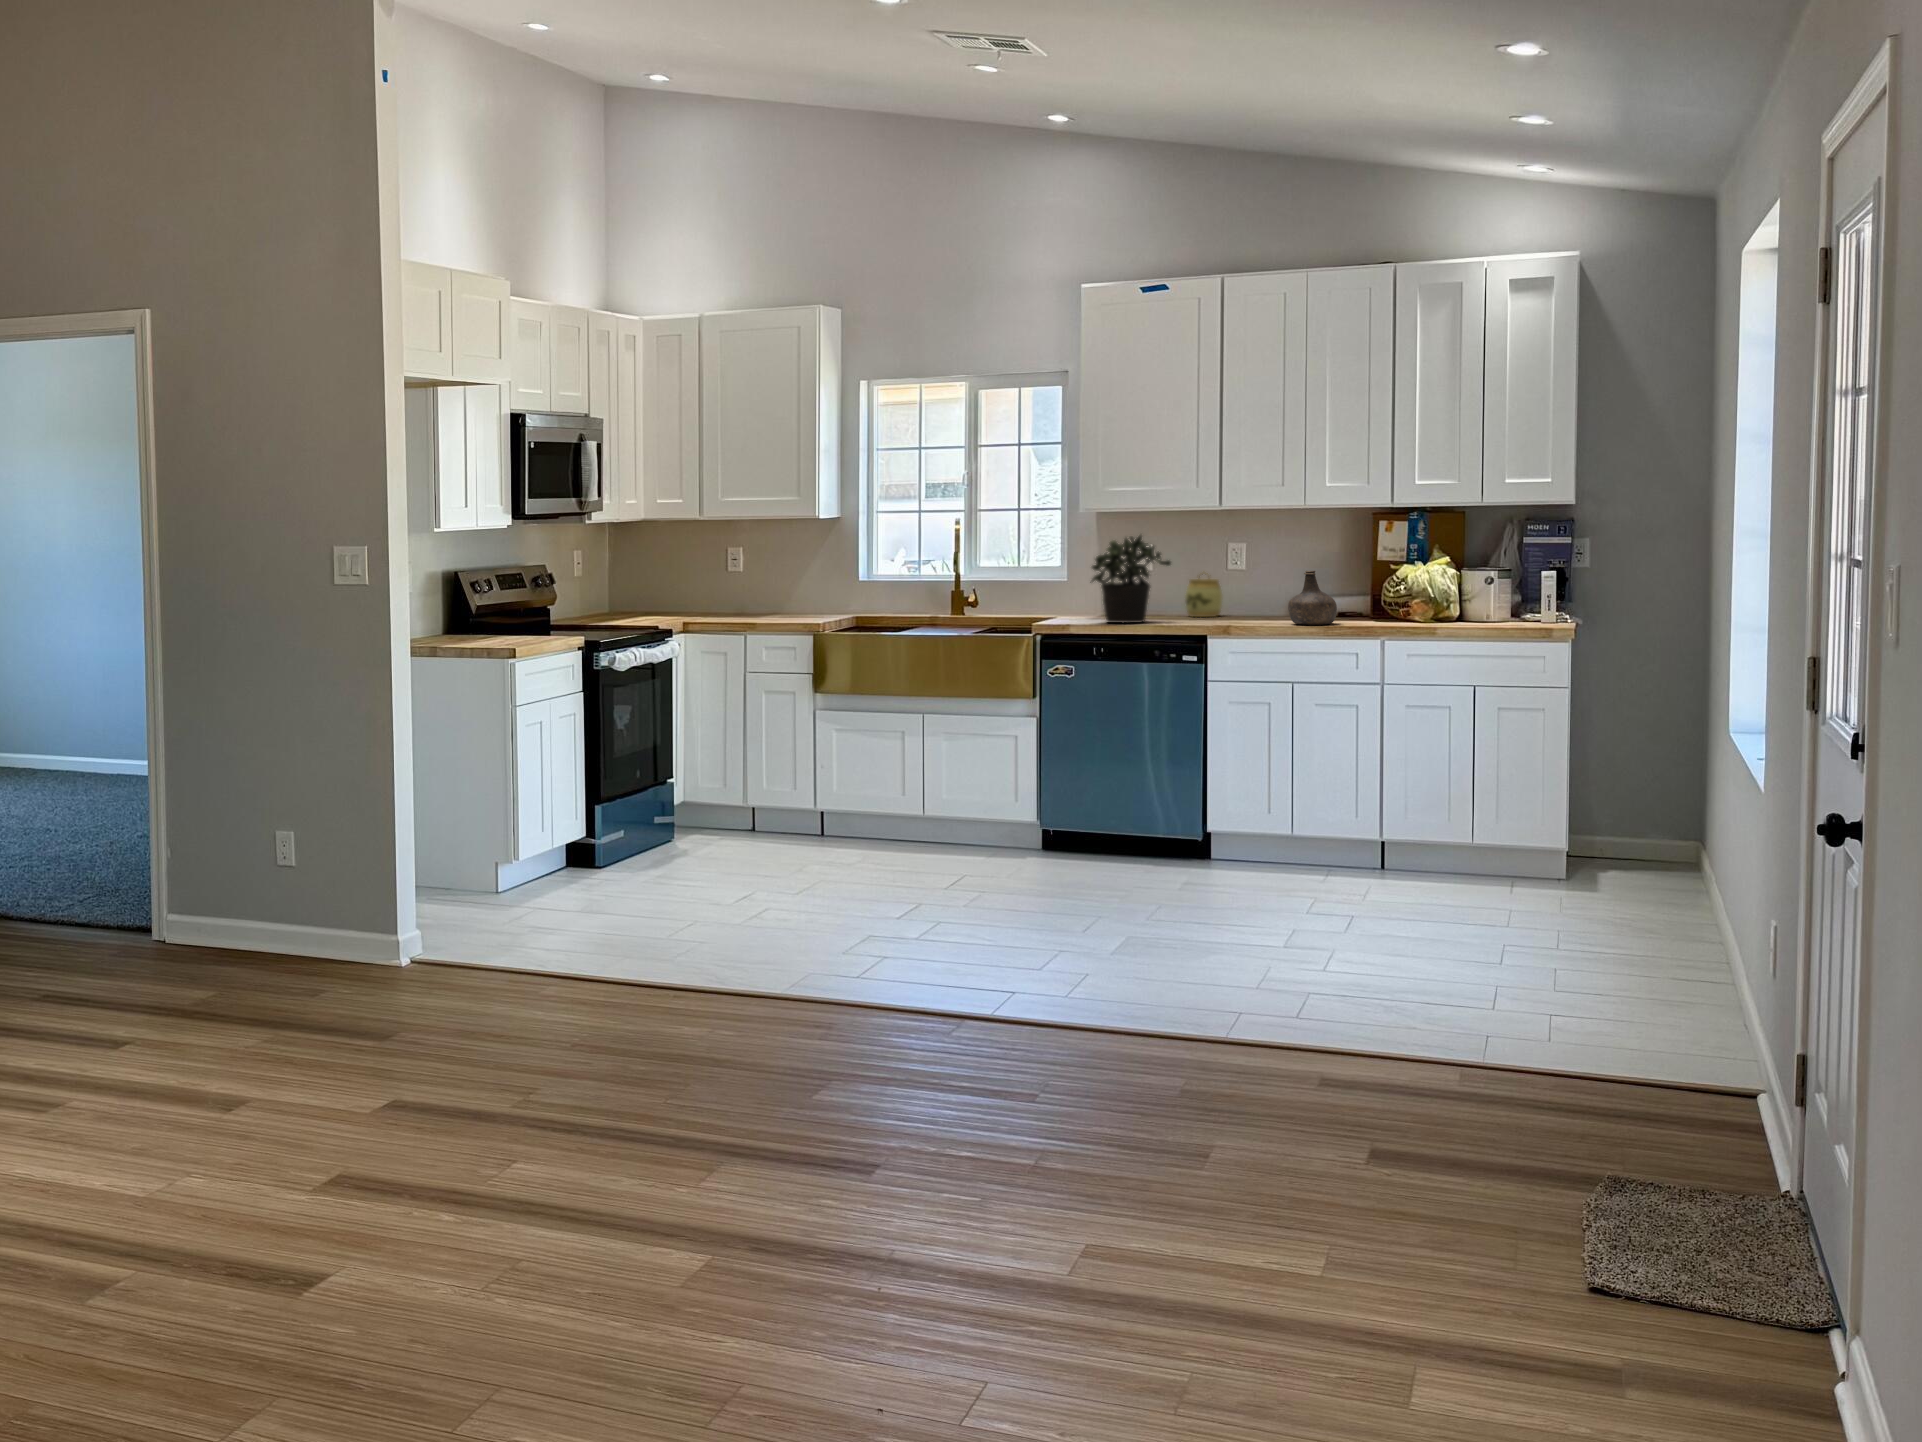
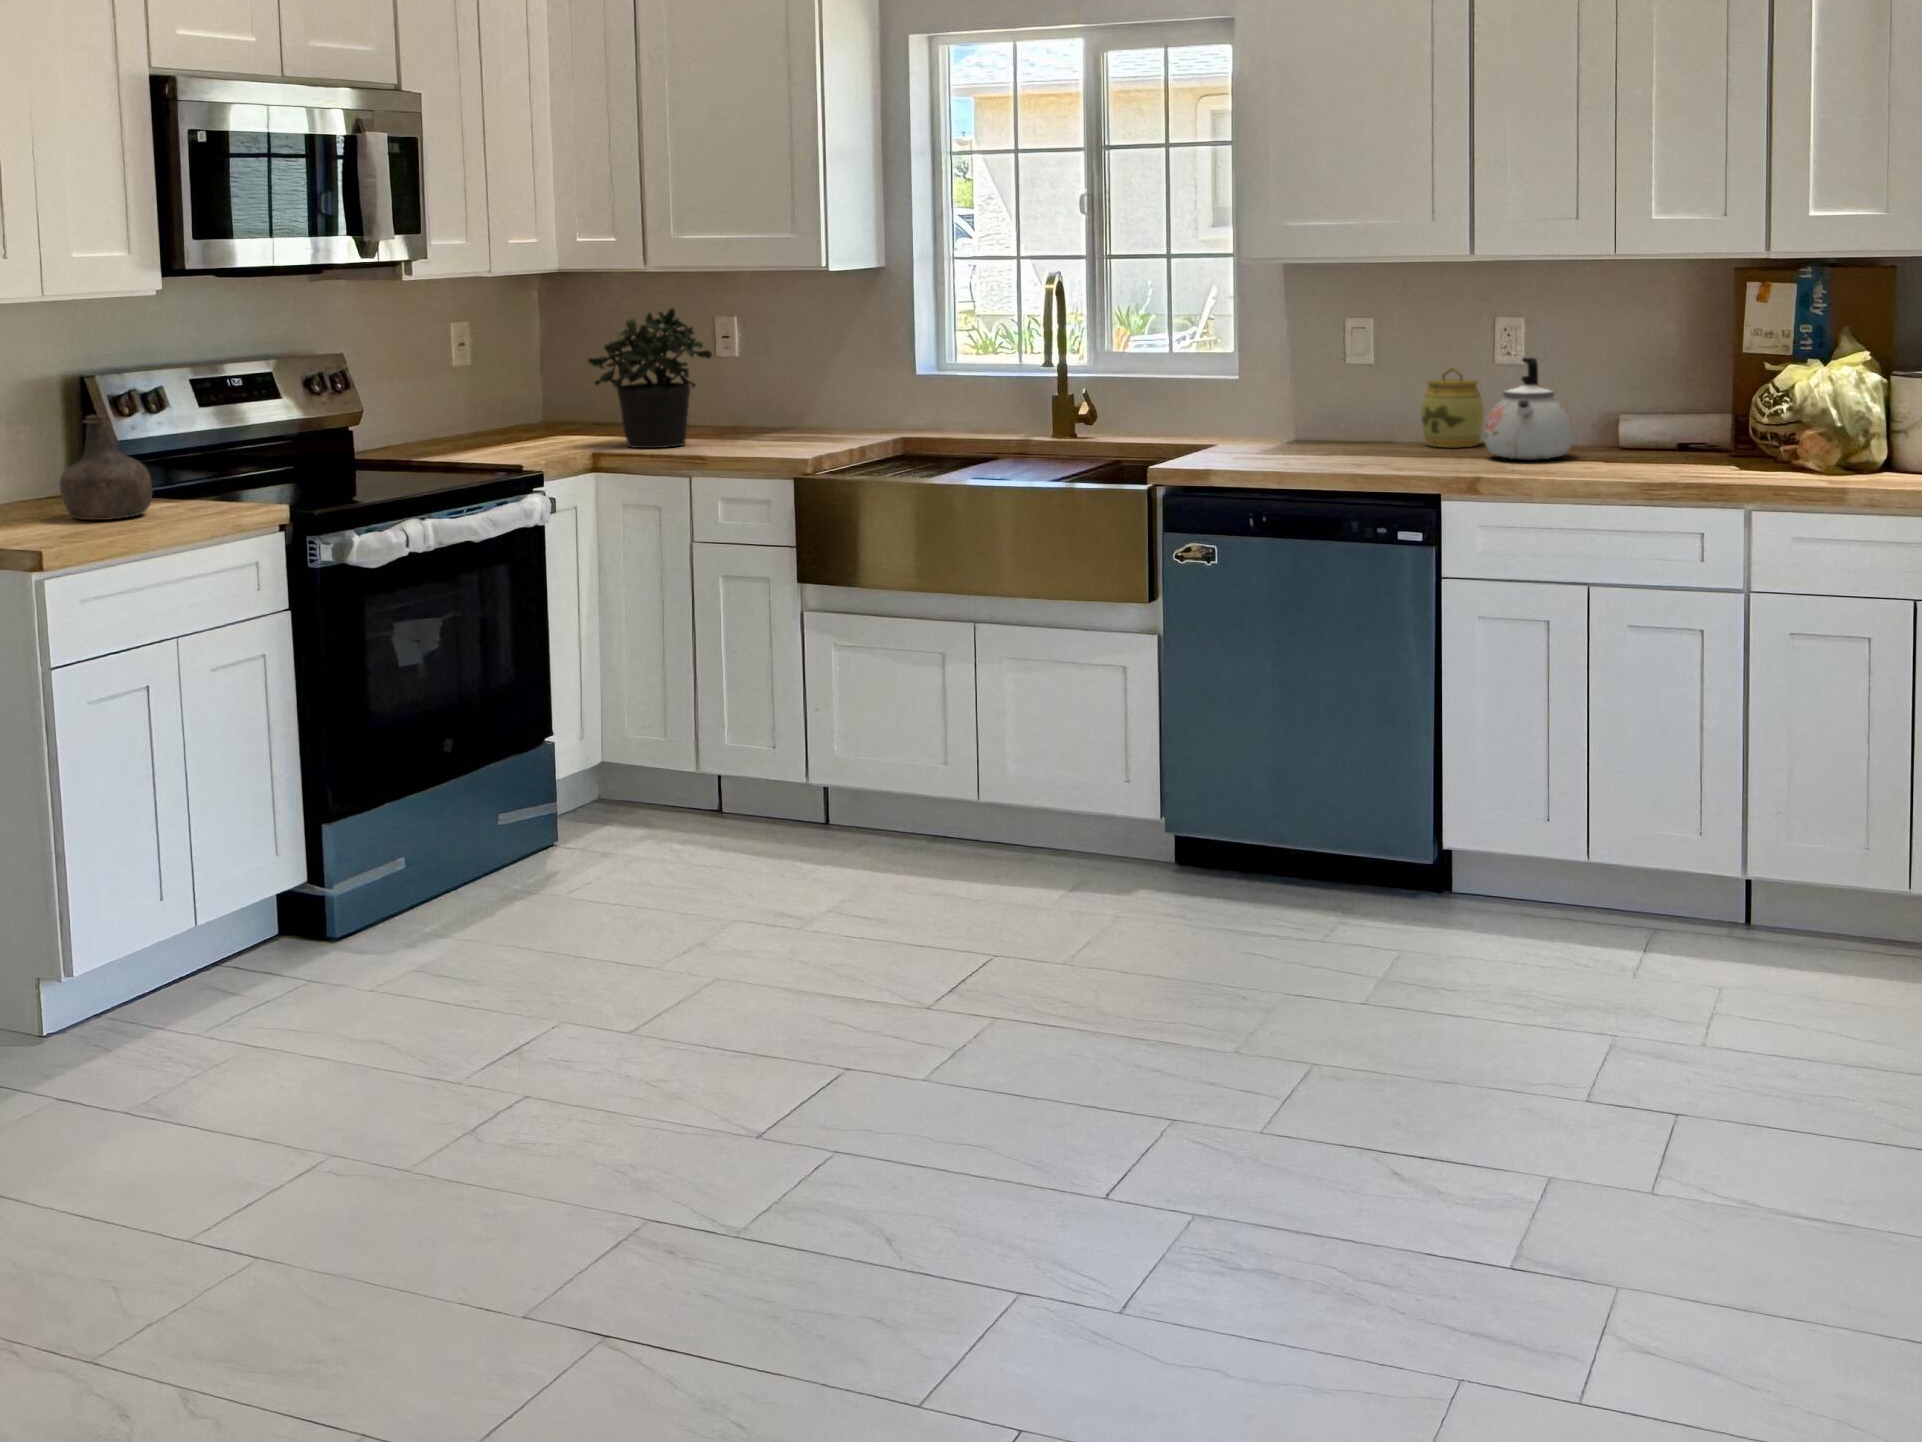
potted plant: present [1090,535,1171,623] -> present [588,307,712,448]
kettle: none [1227,563,1279,620] -> present [1484,358,1573,460]
bottle: present [1288,571,1337,625] -> present [60,415,152,520]

